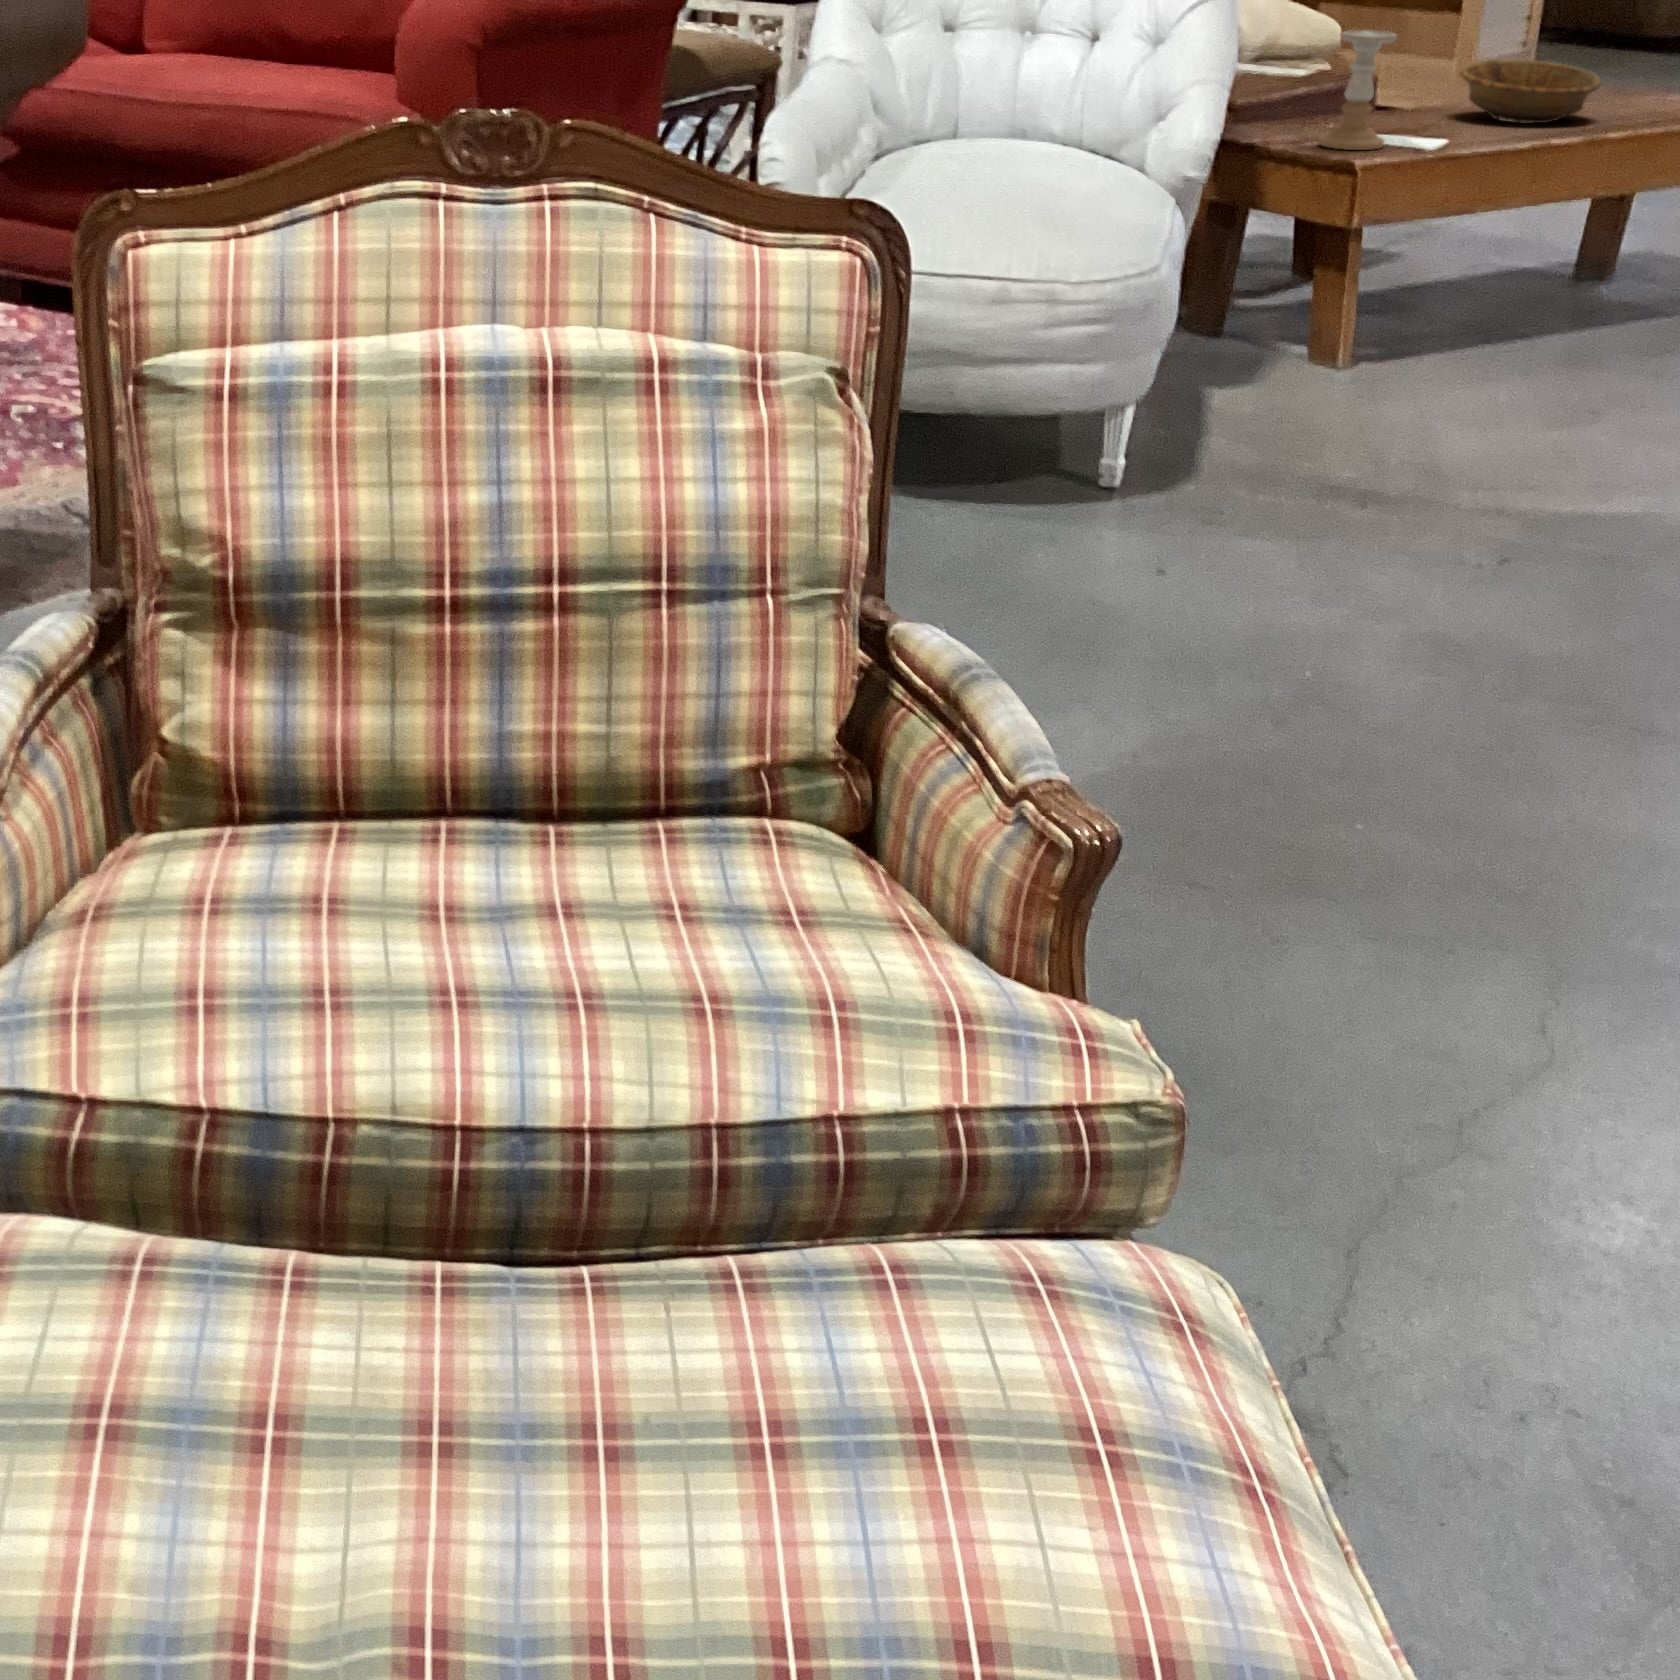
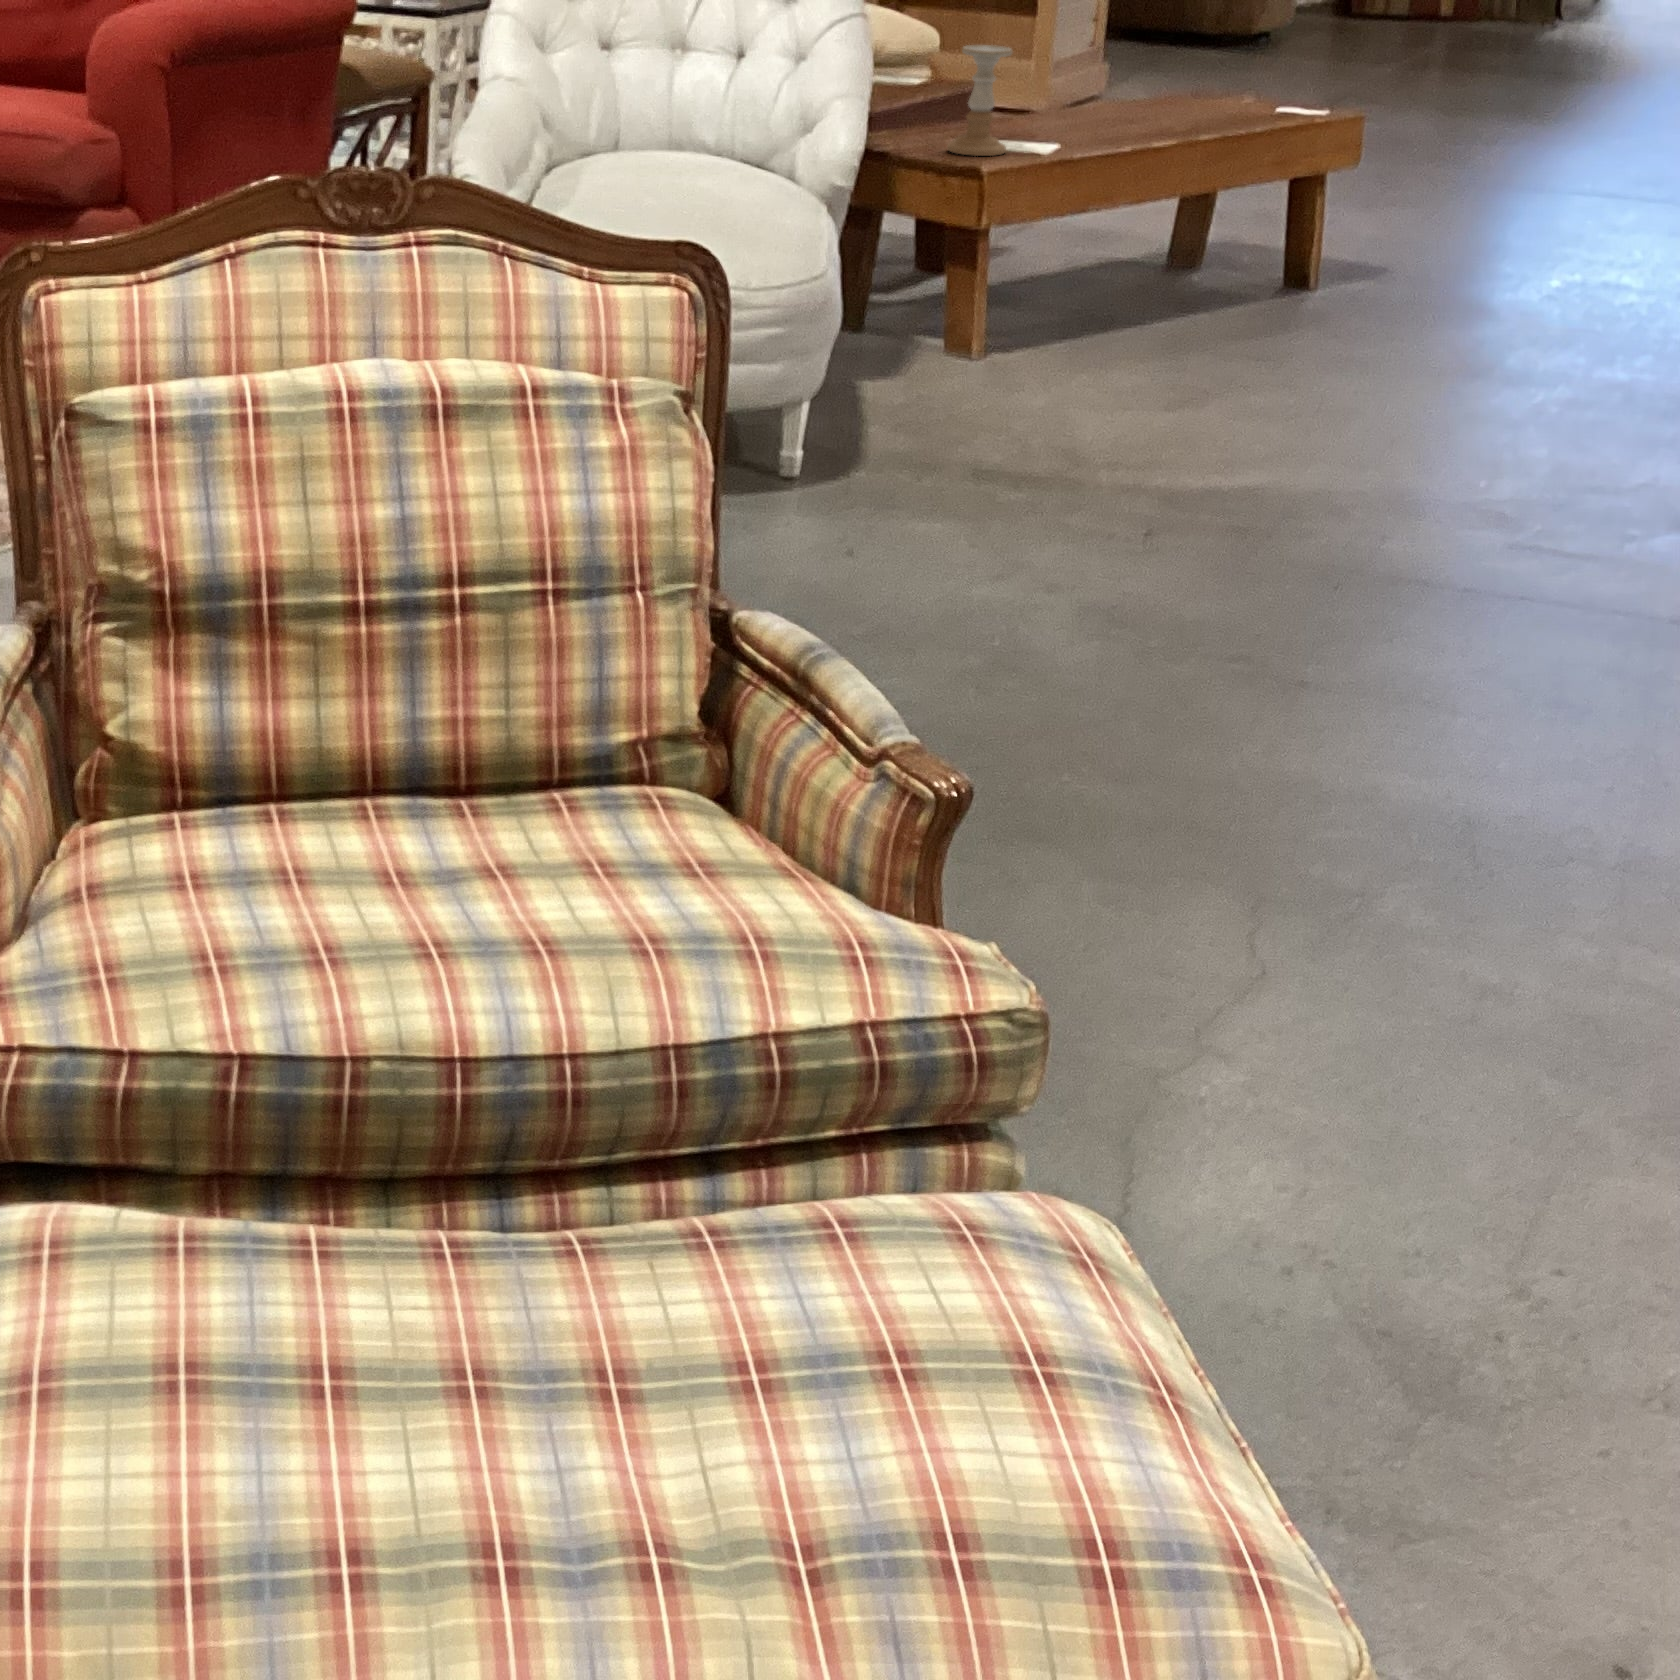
decorative bowl: present [1460,60,1601,123] -> none [1064,69,1190,127]

